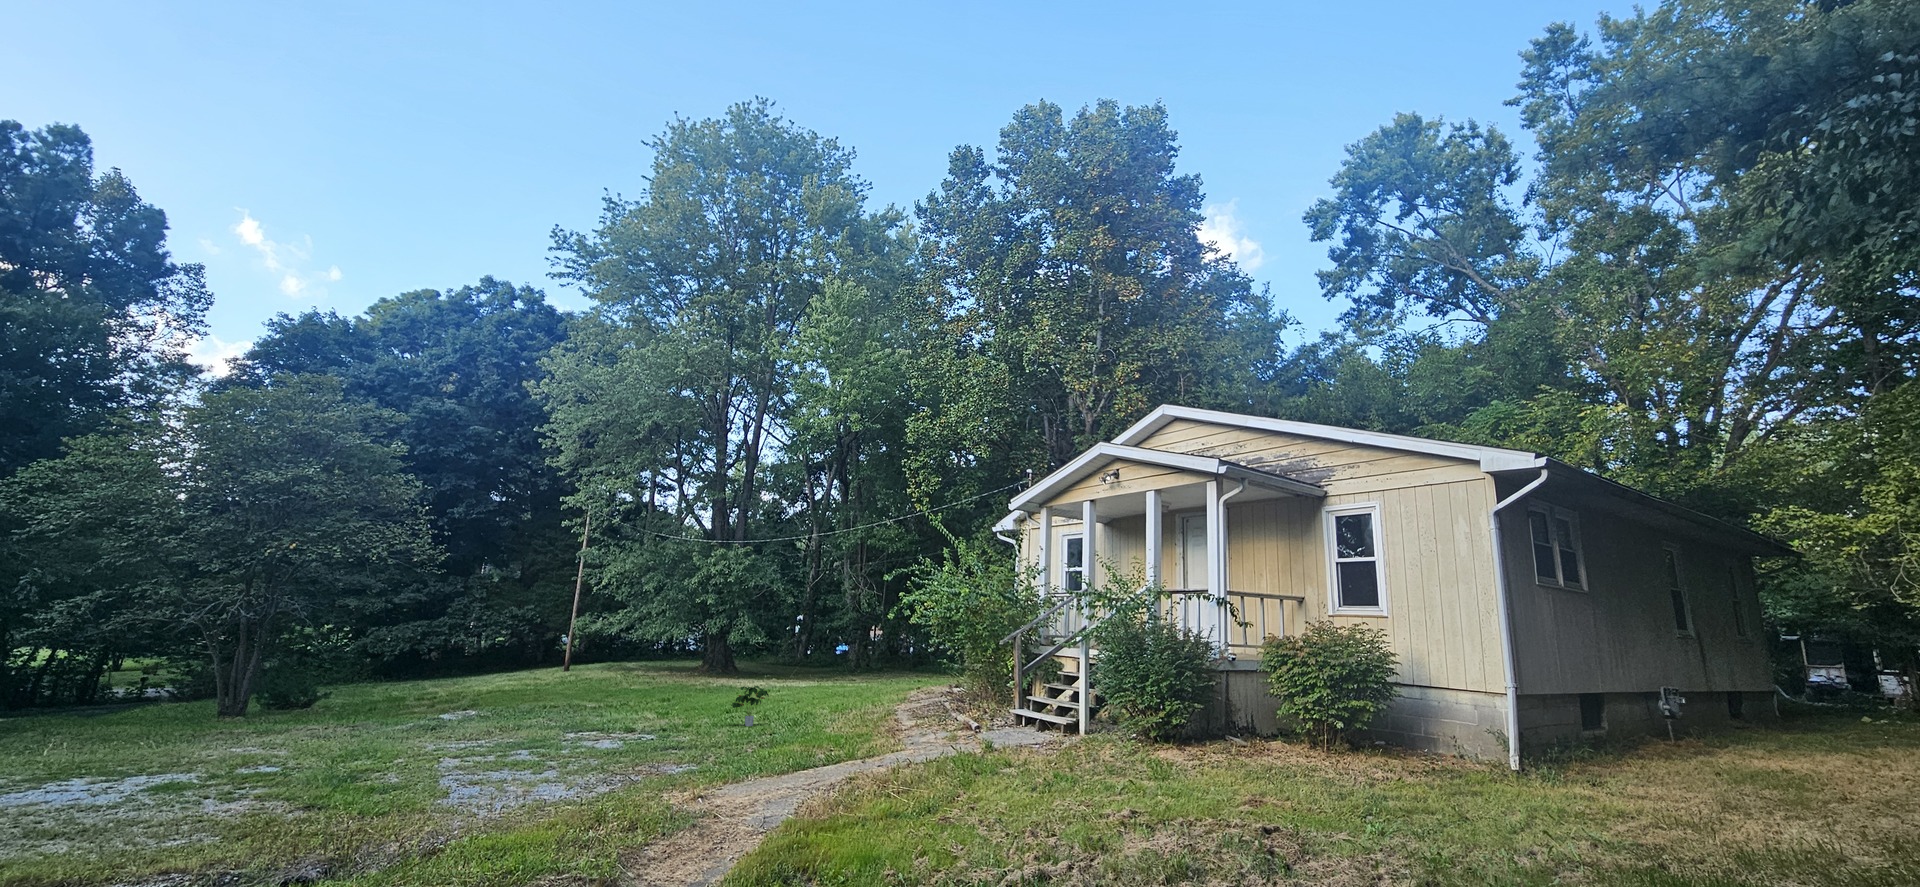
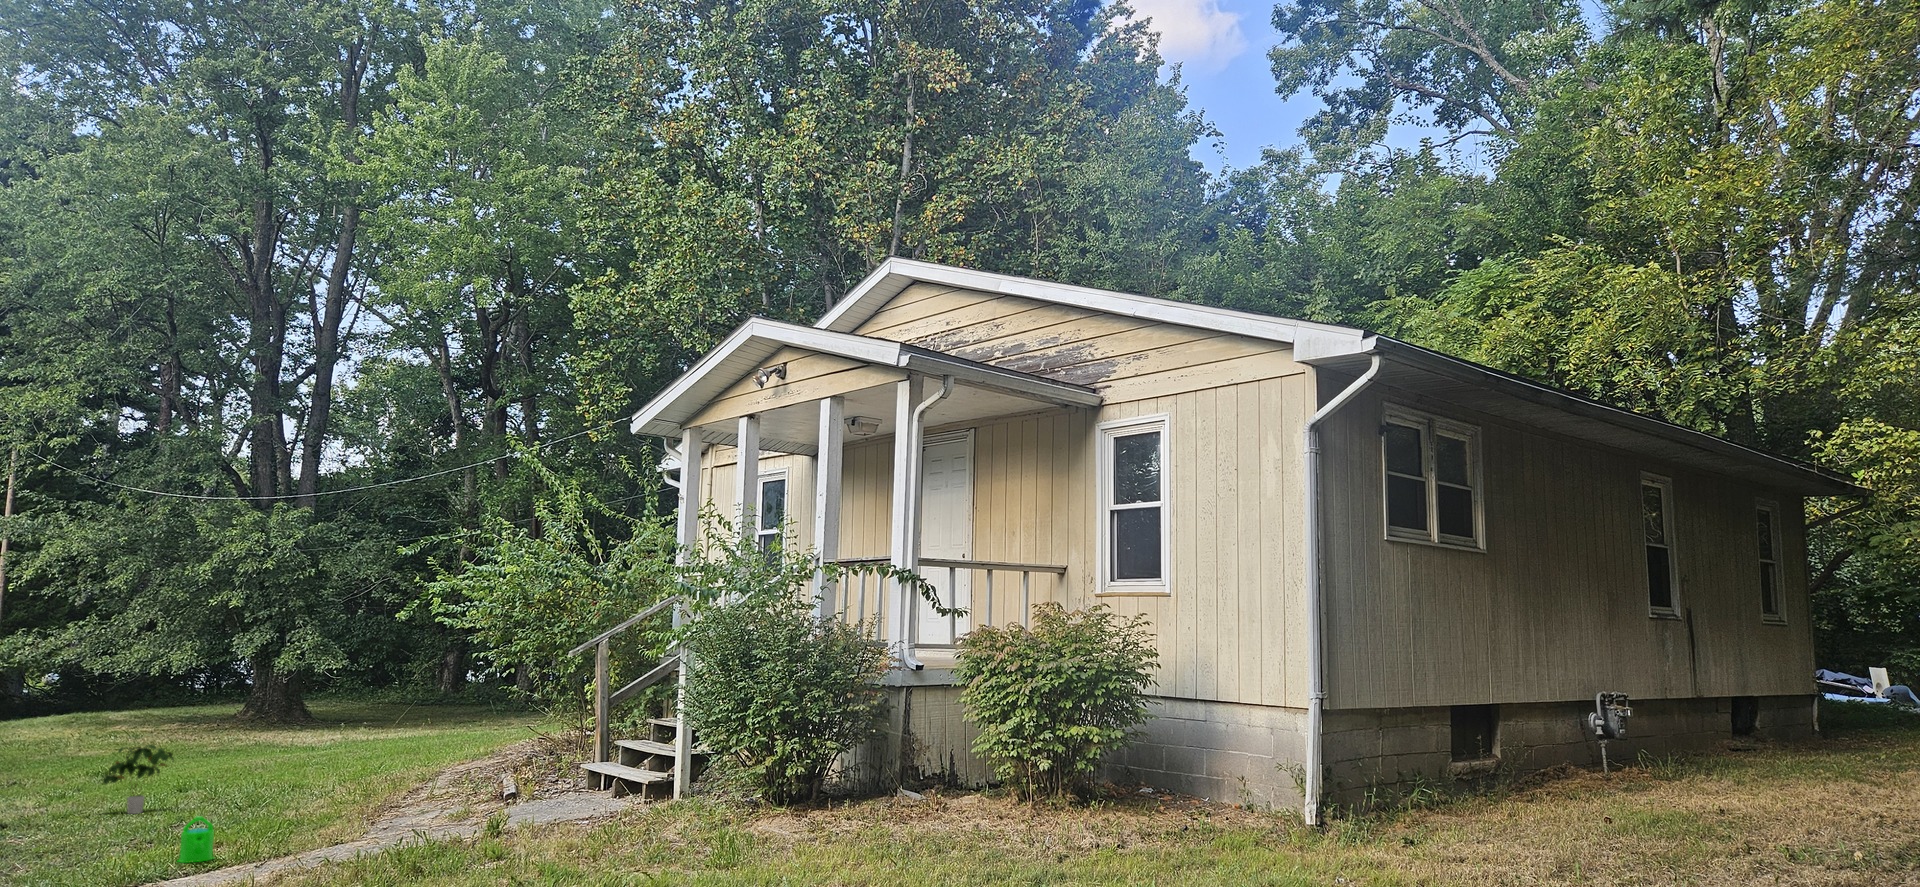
watering can: none [820,729,839,756] -> present [179,816,214,863]

